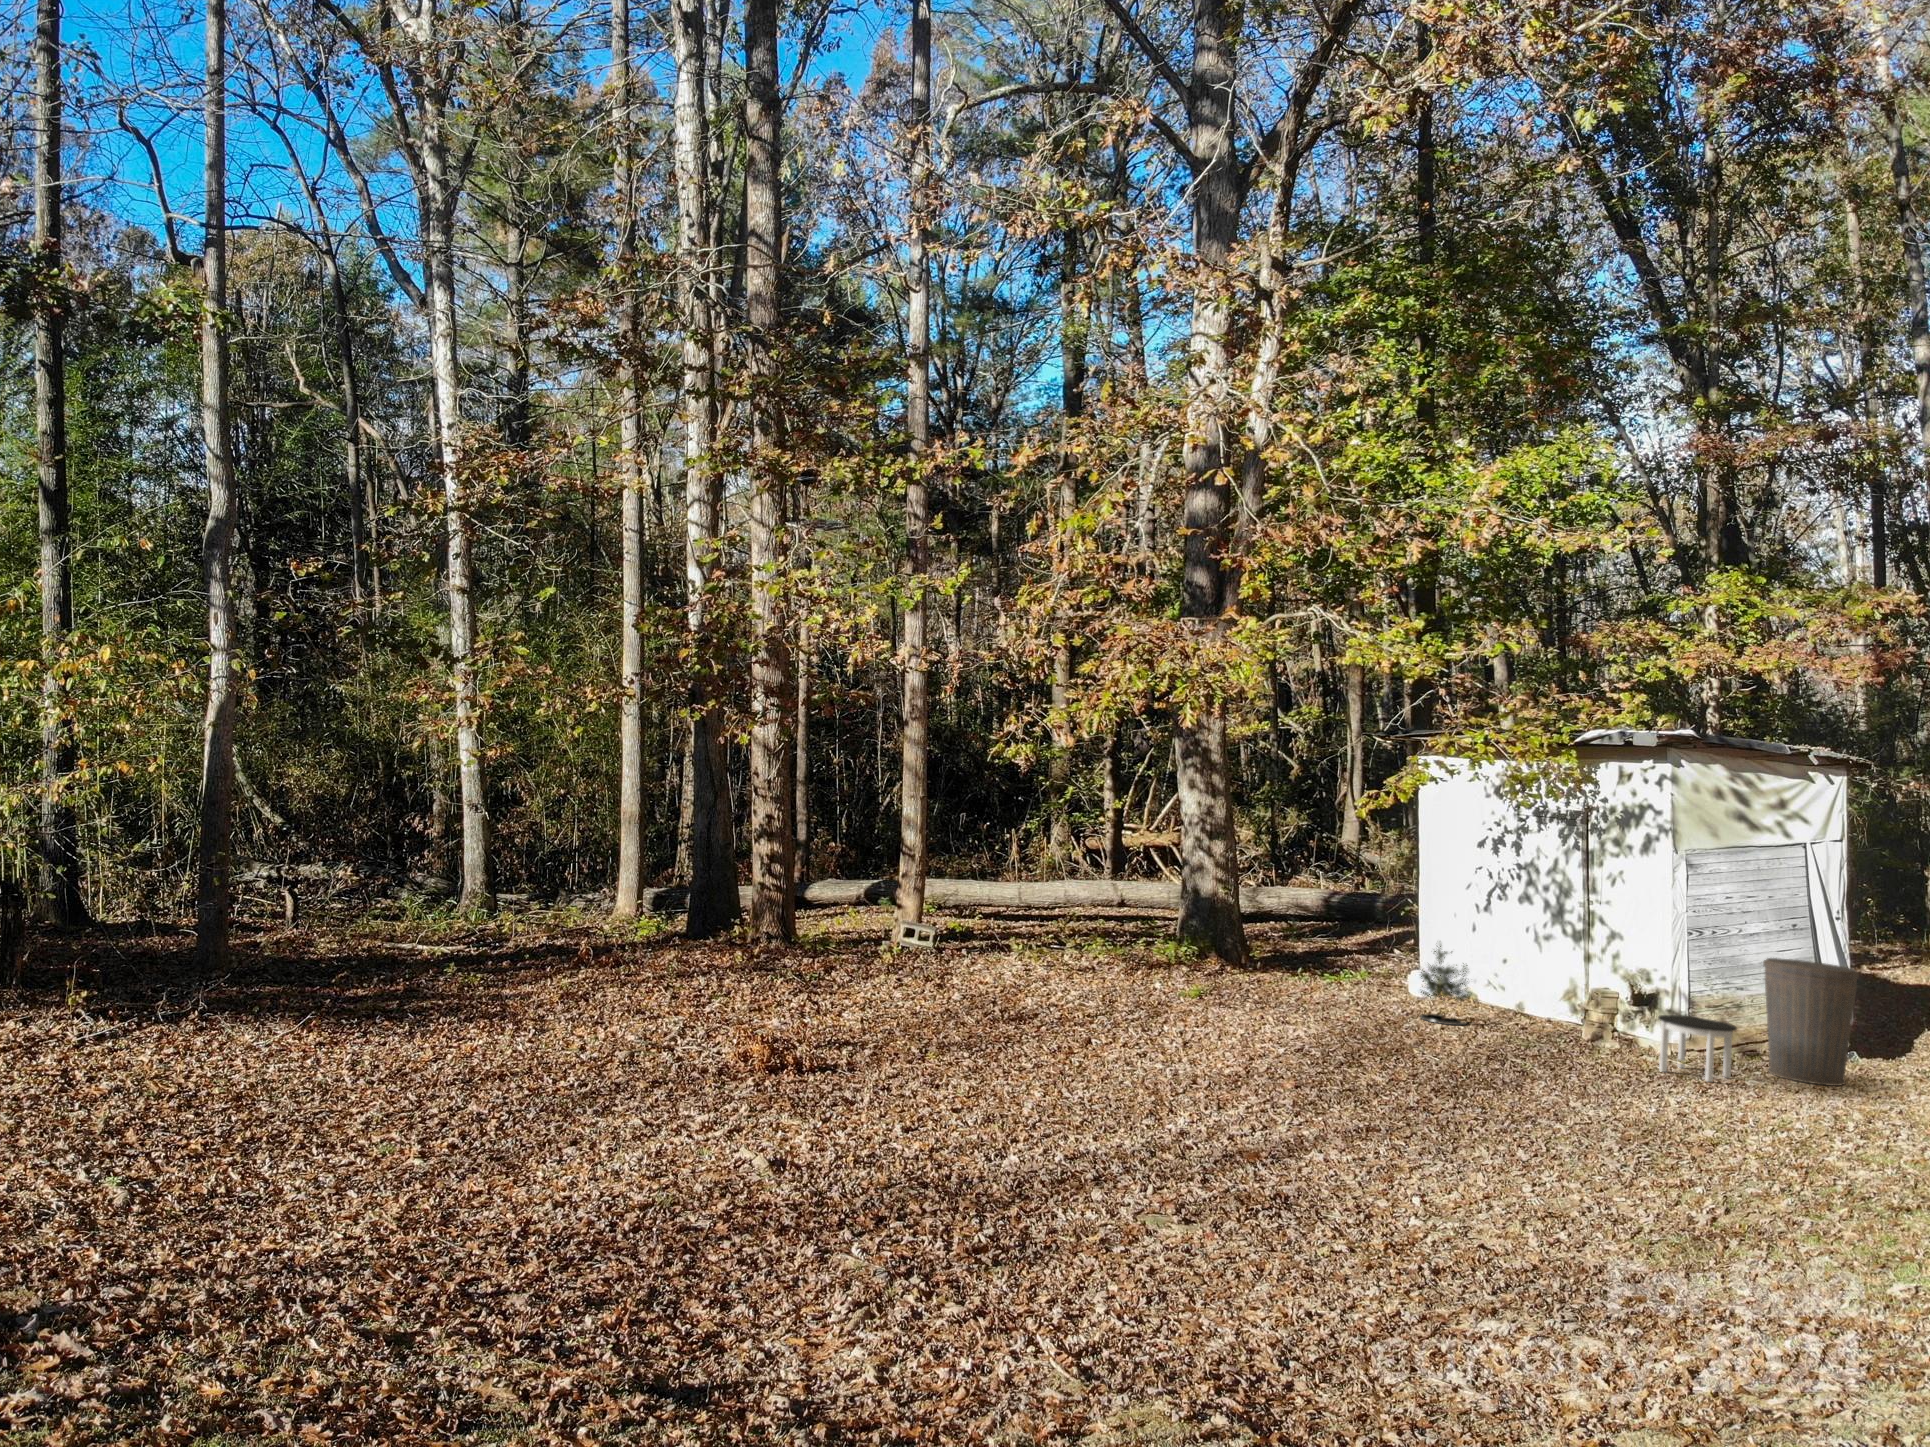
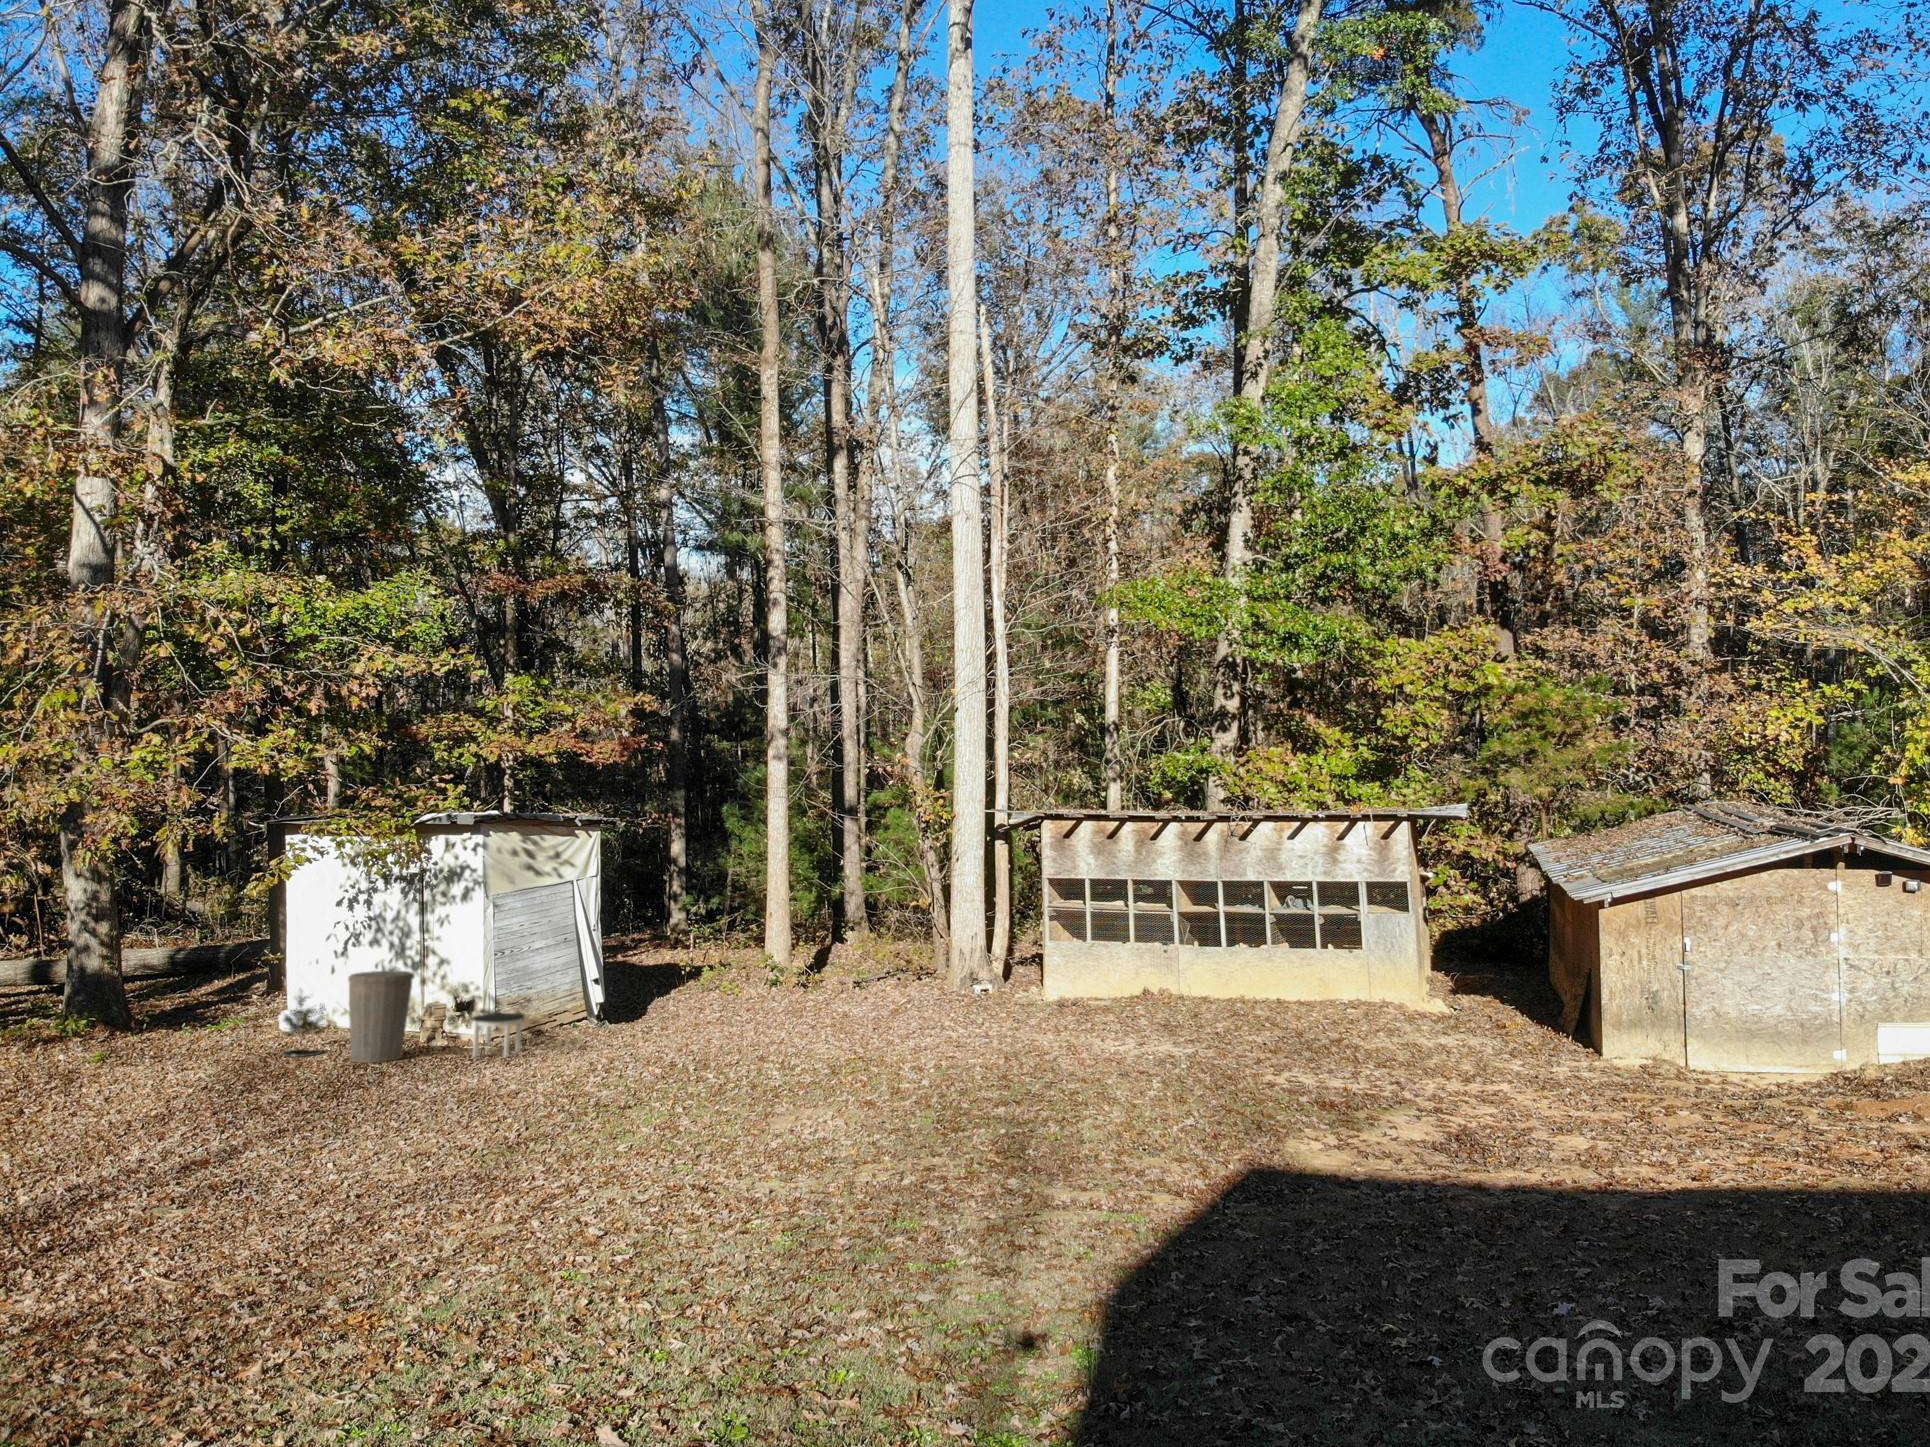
trash can: present [1763,958,1859,1086] -> present [348,971,414,1063]

